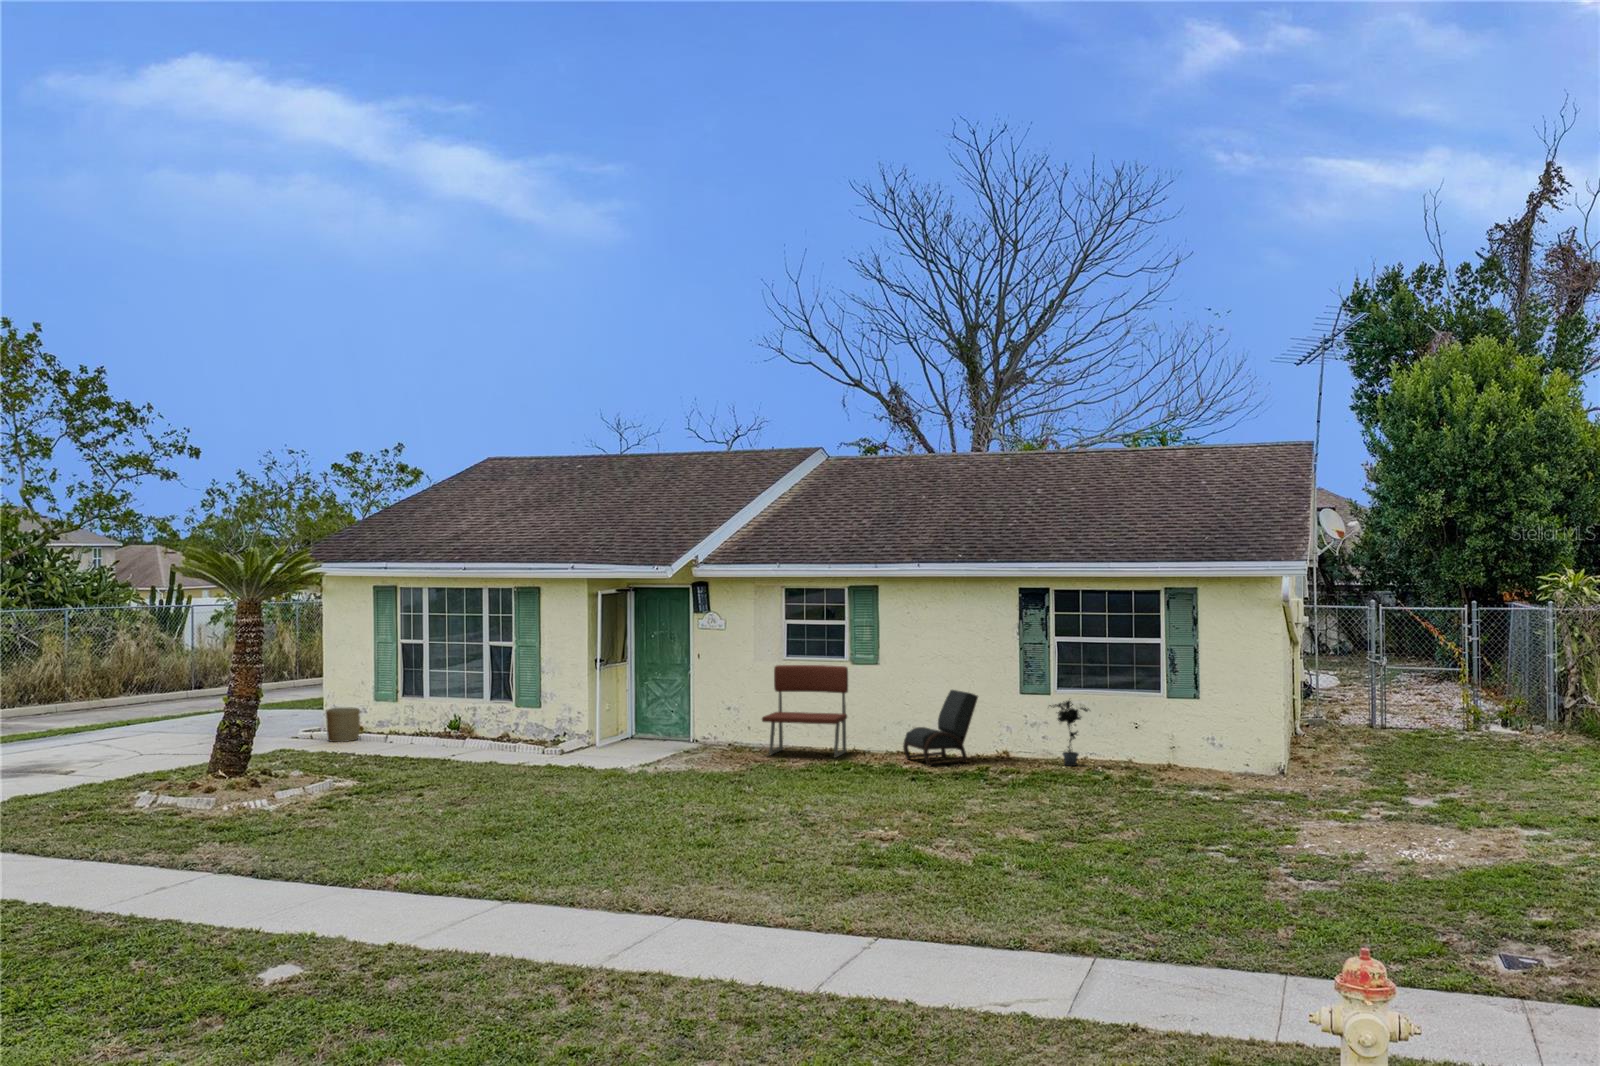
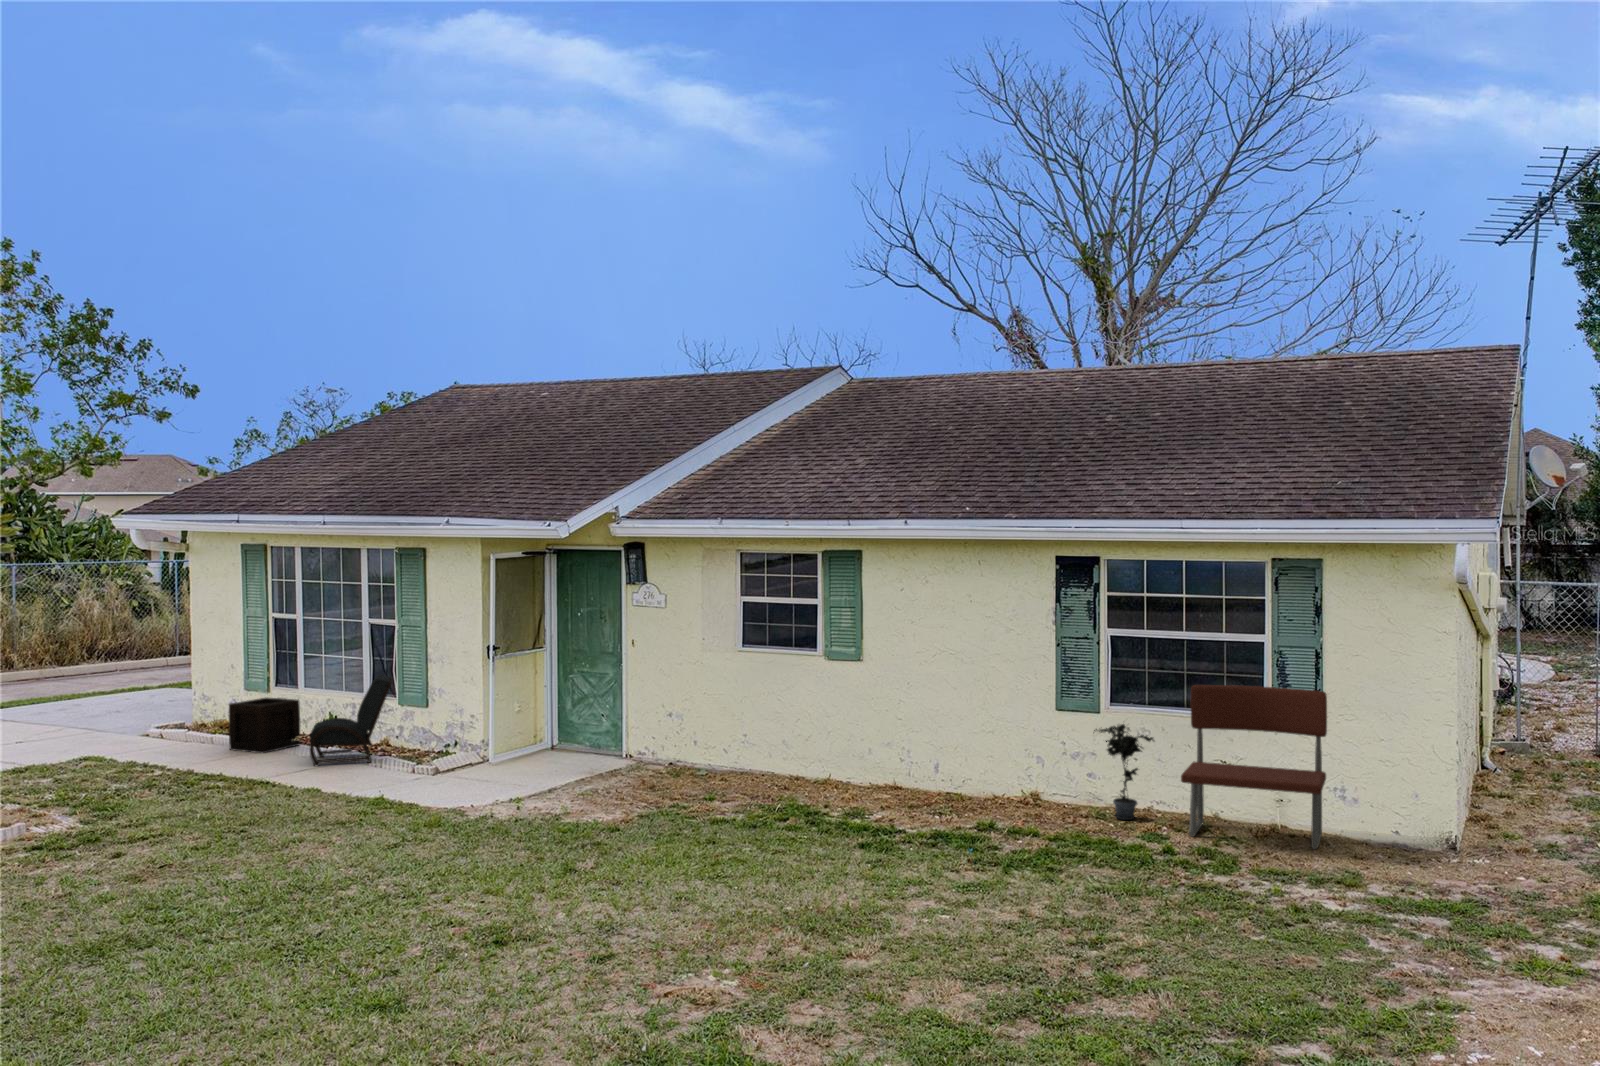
bench: present [762,665,848,757] -> present [1181,685,1327,849]
lounge chair: present [903,690,978,766] -> present [309,674,393,766]
wooden crate: none [376,705,429,747] -> present [229,697,300,753]
woven basket: present [326,707,360,742] -> none [178,698,223,743]

